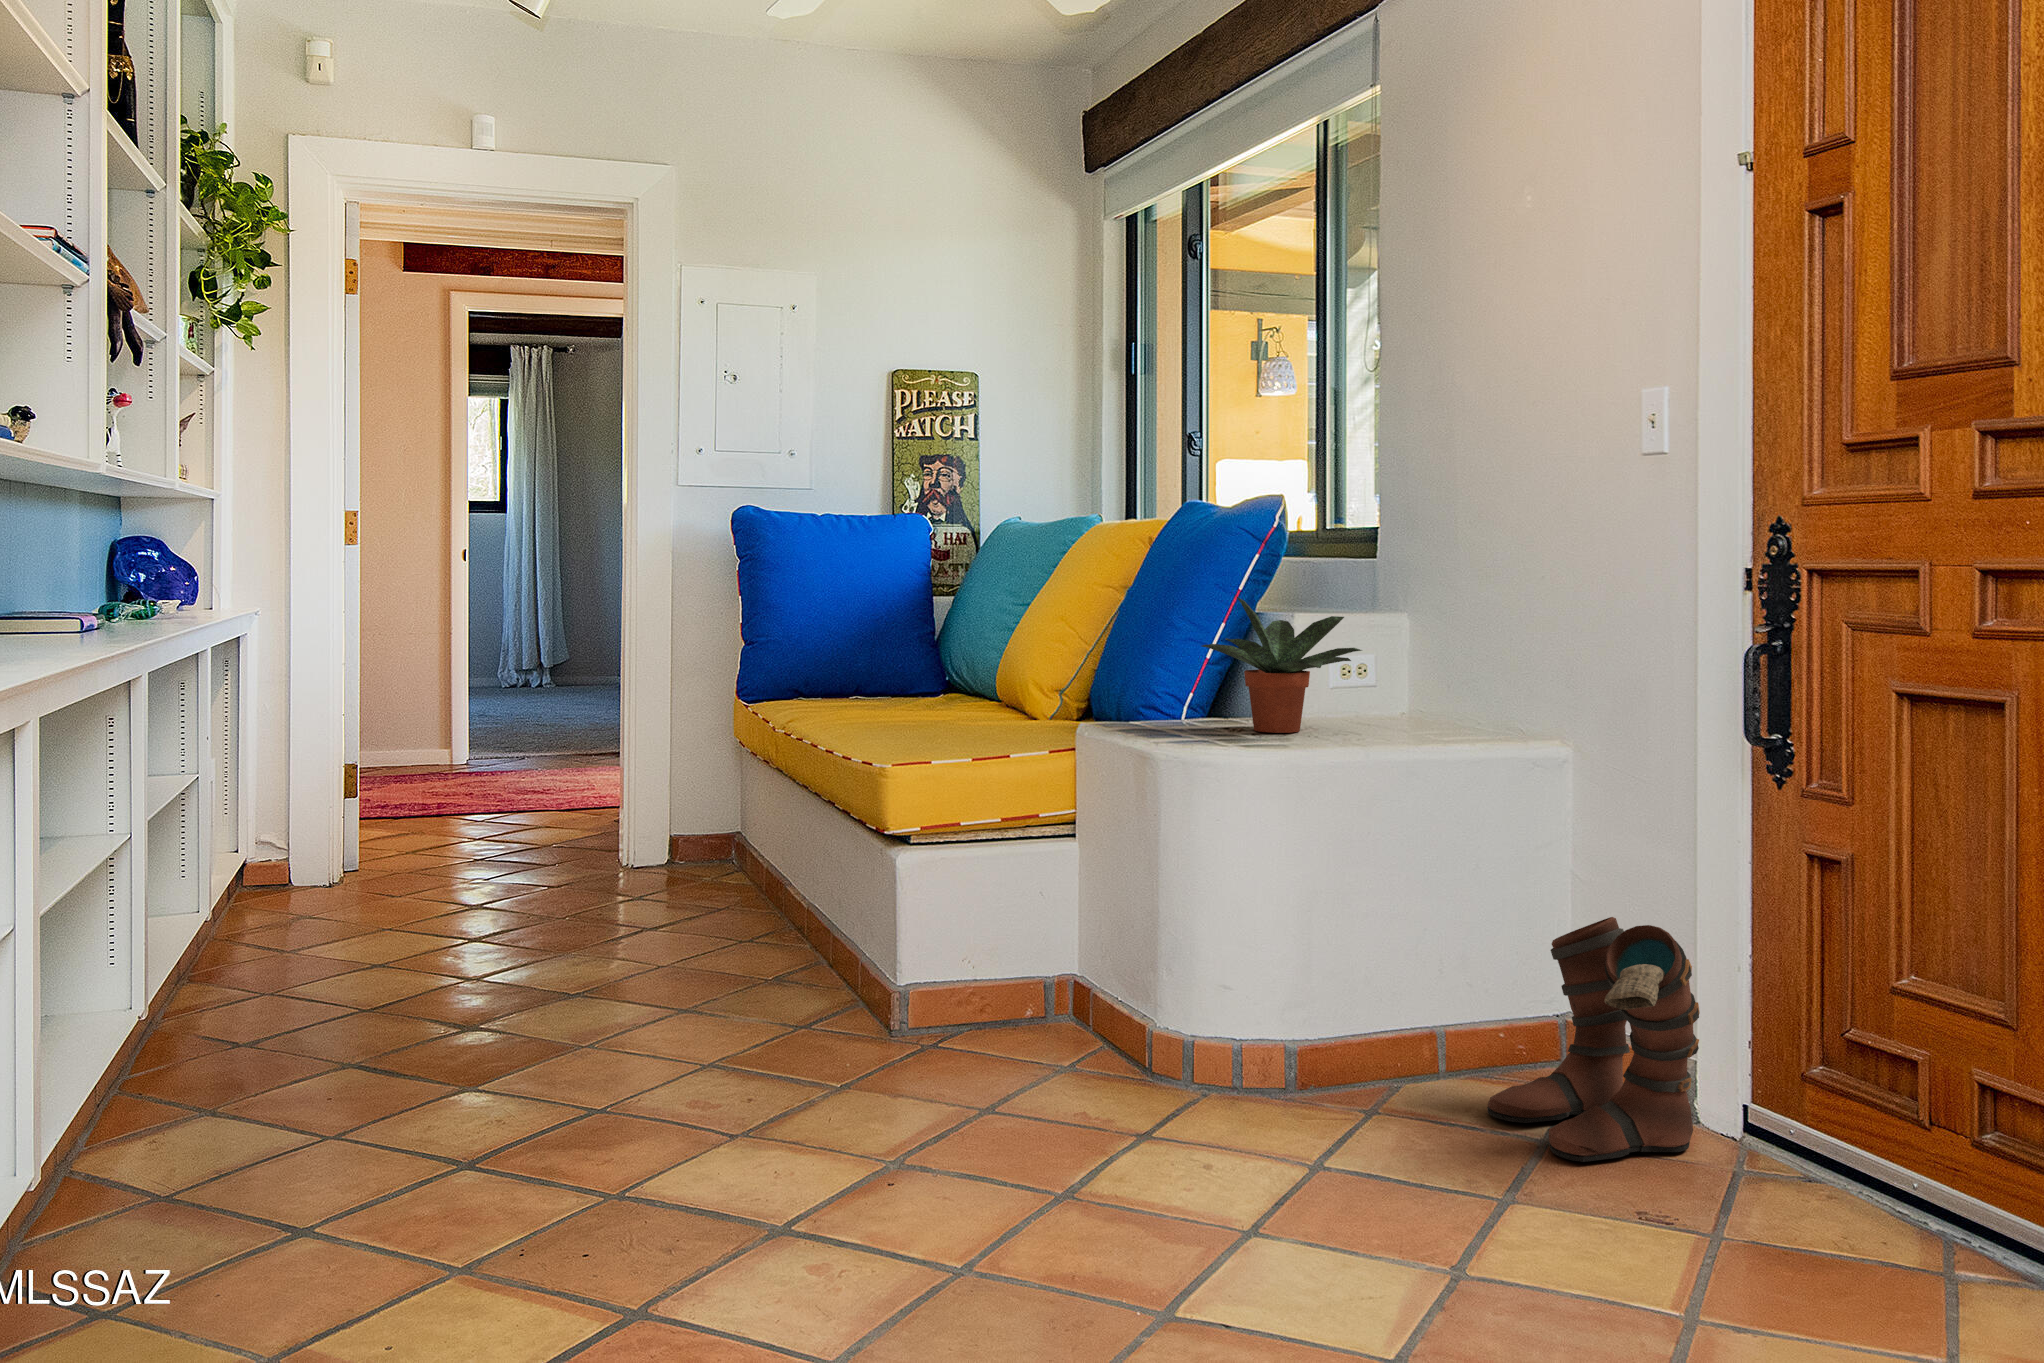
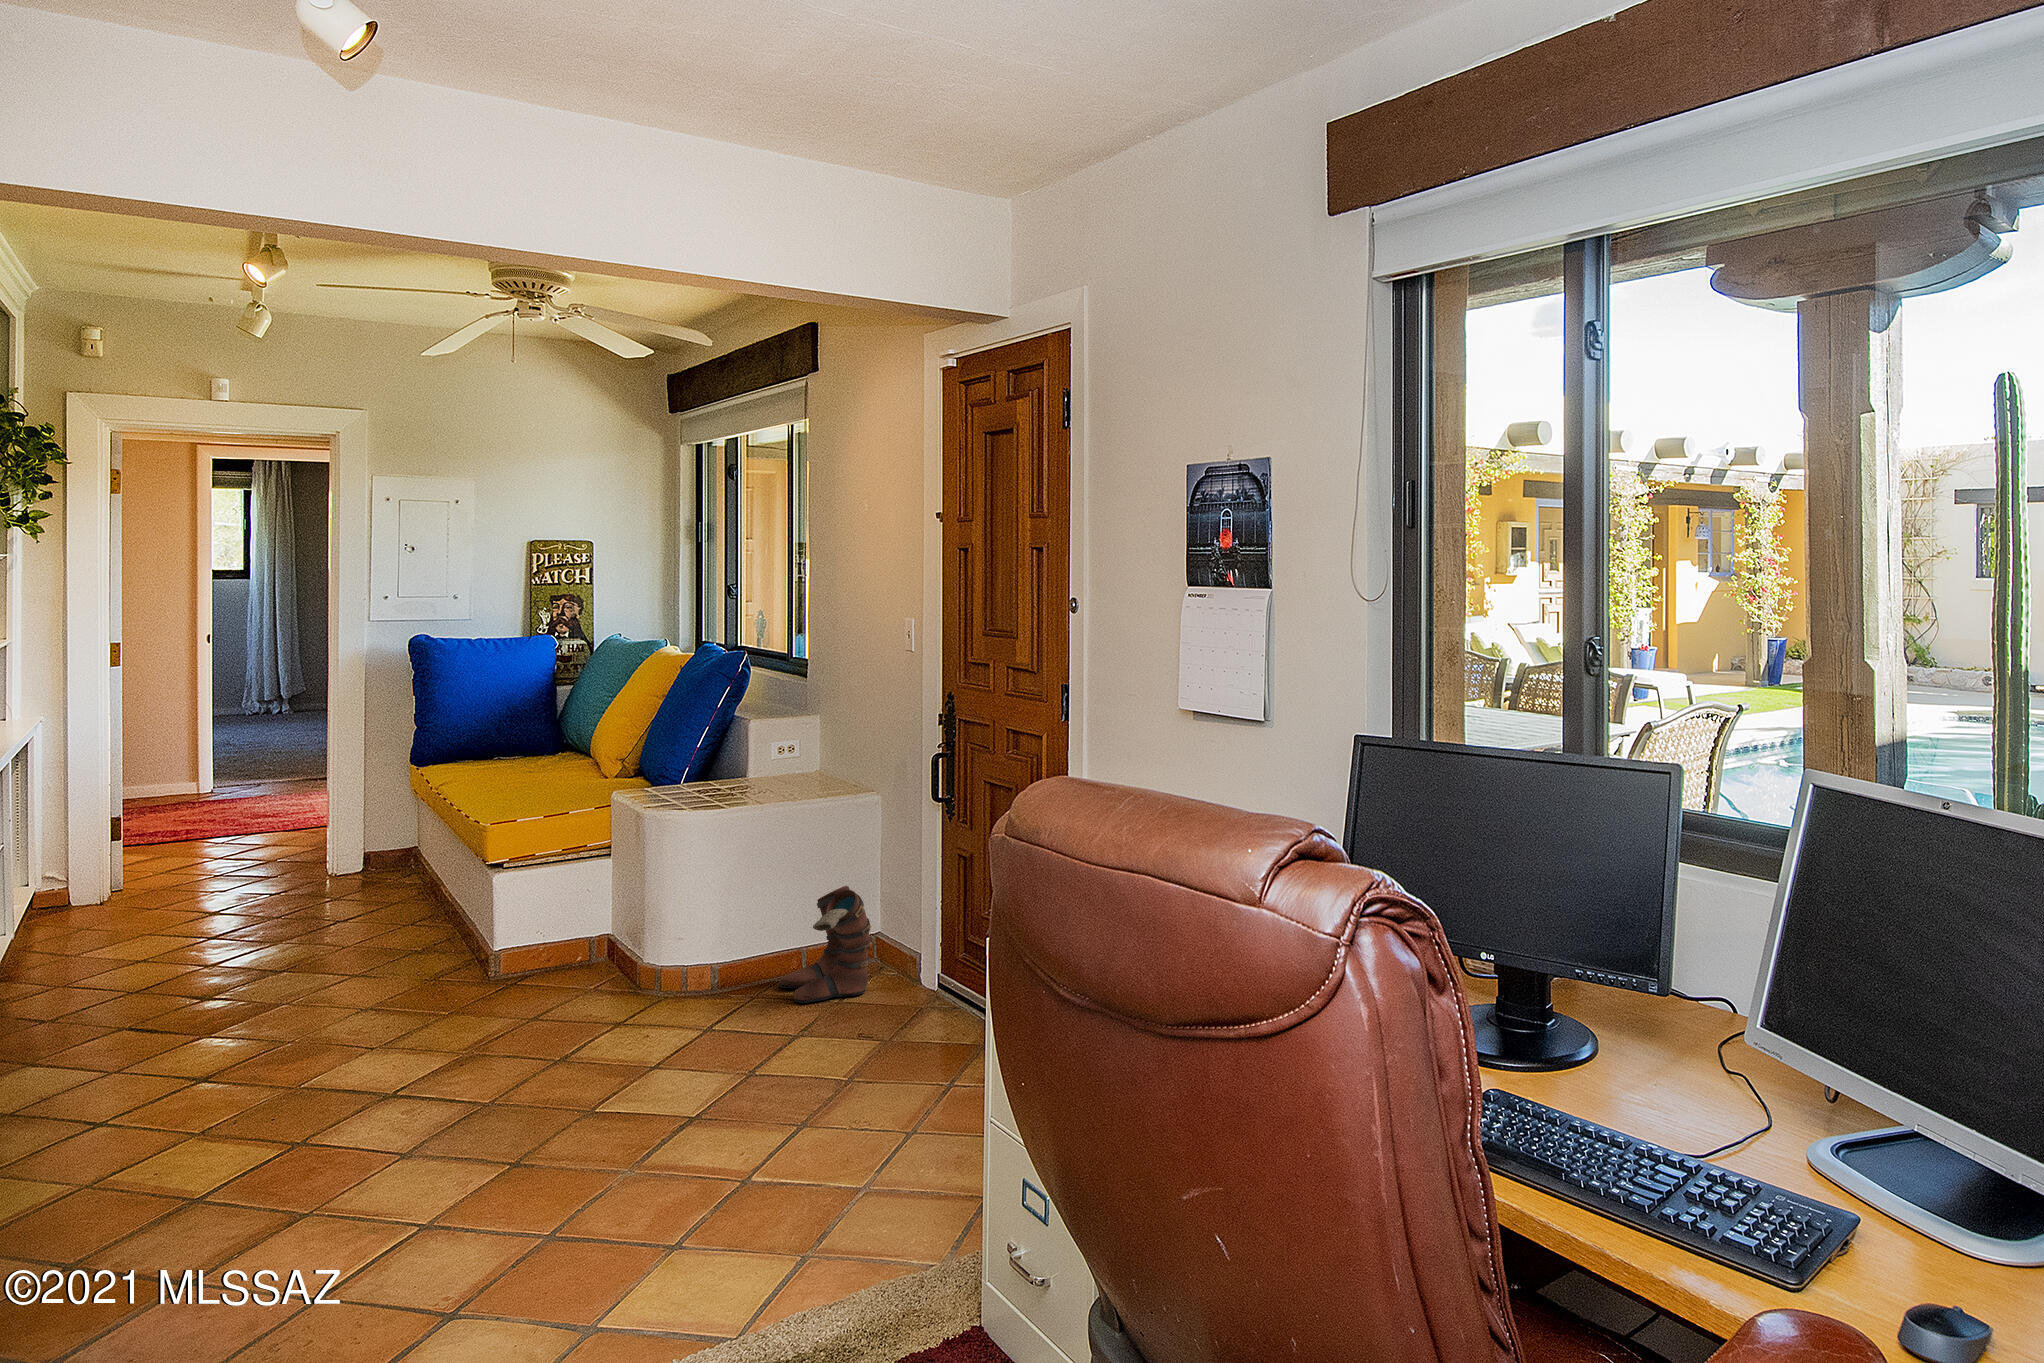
potted plant: present [1202,597,1362,733] -> none [664,722,750,796]

